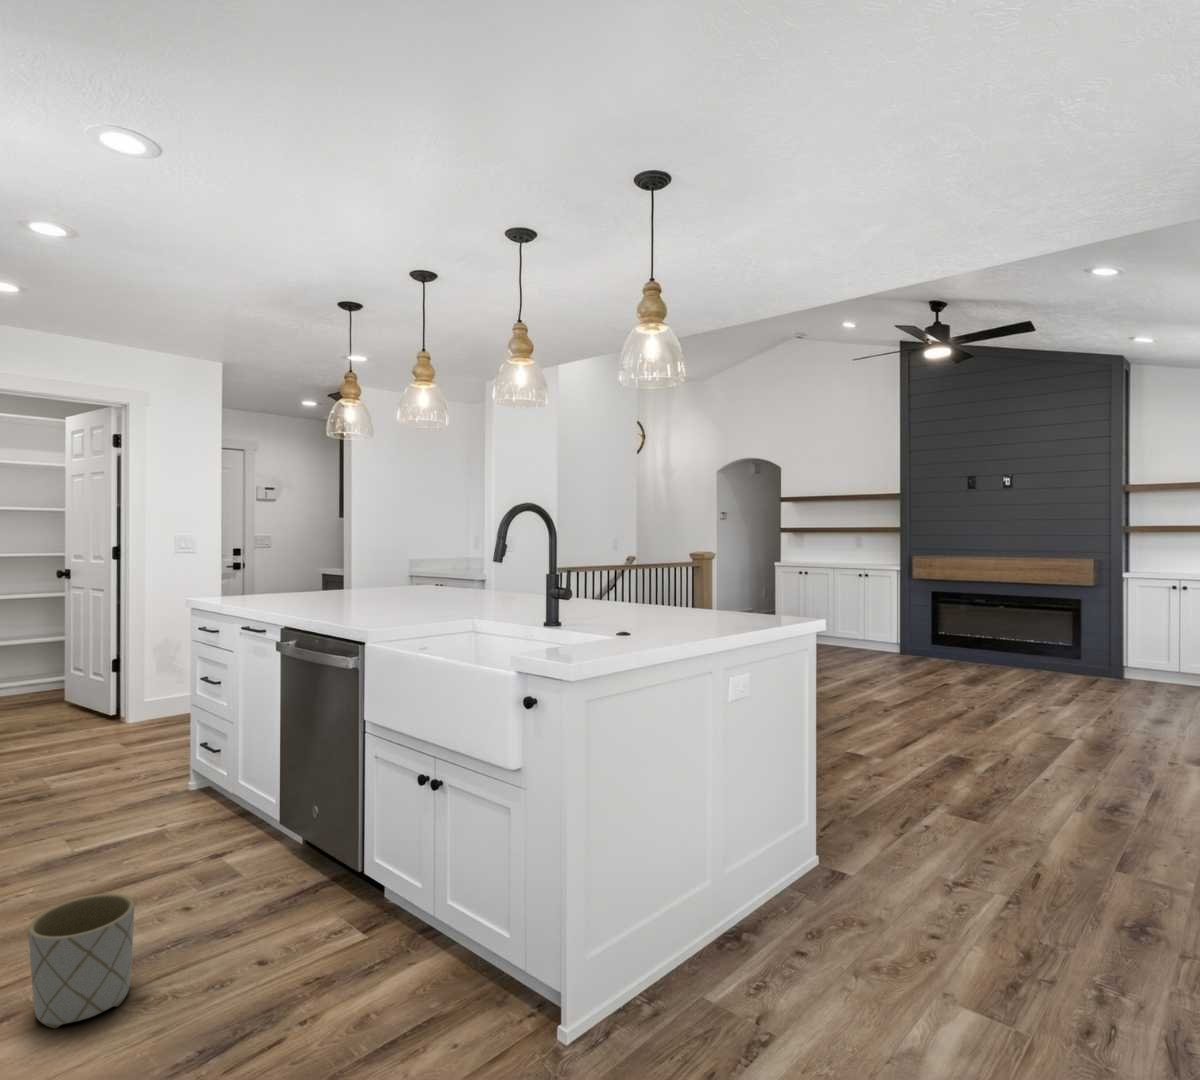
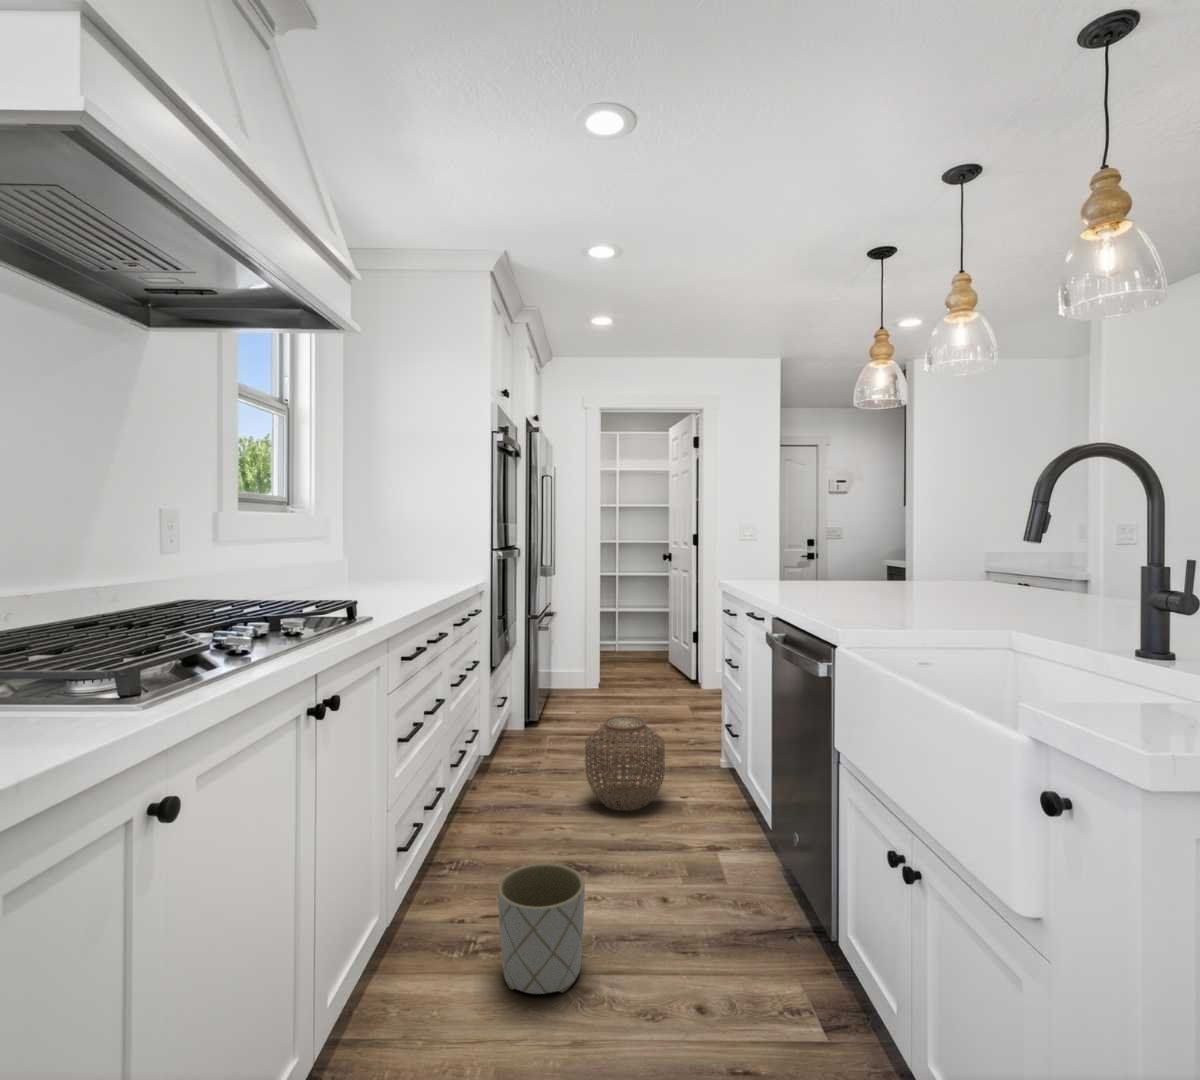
woven basket: none [40,753,145,858] -> present [585,716,665,811]

